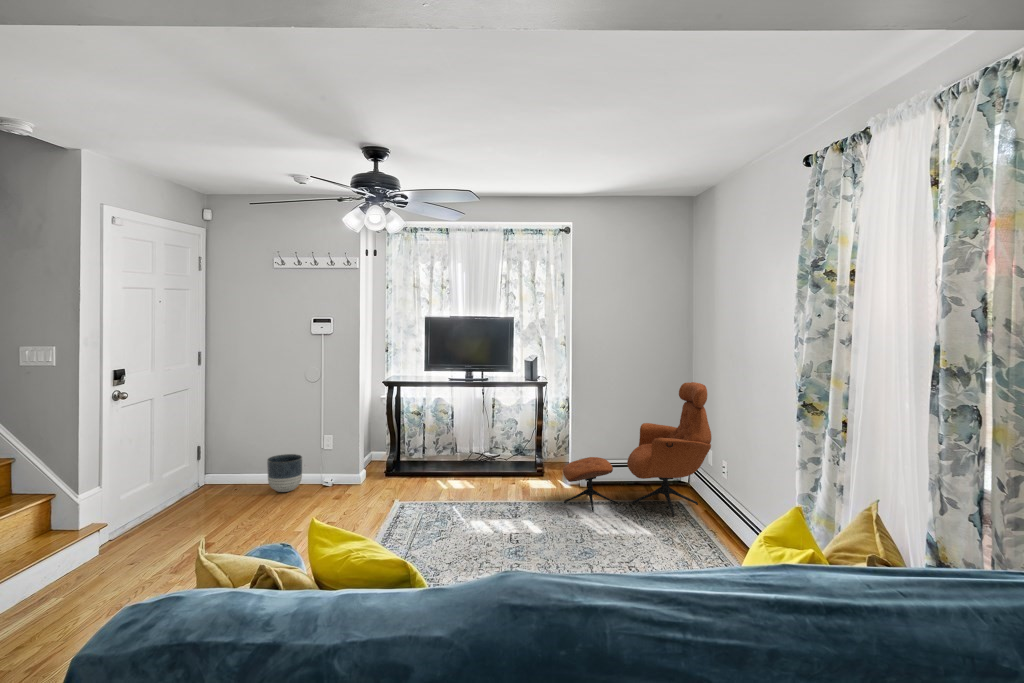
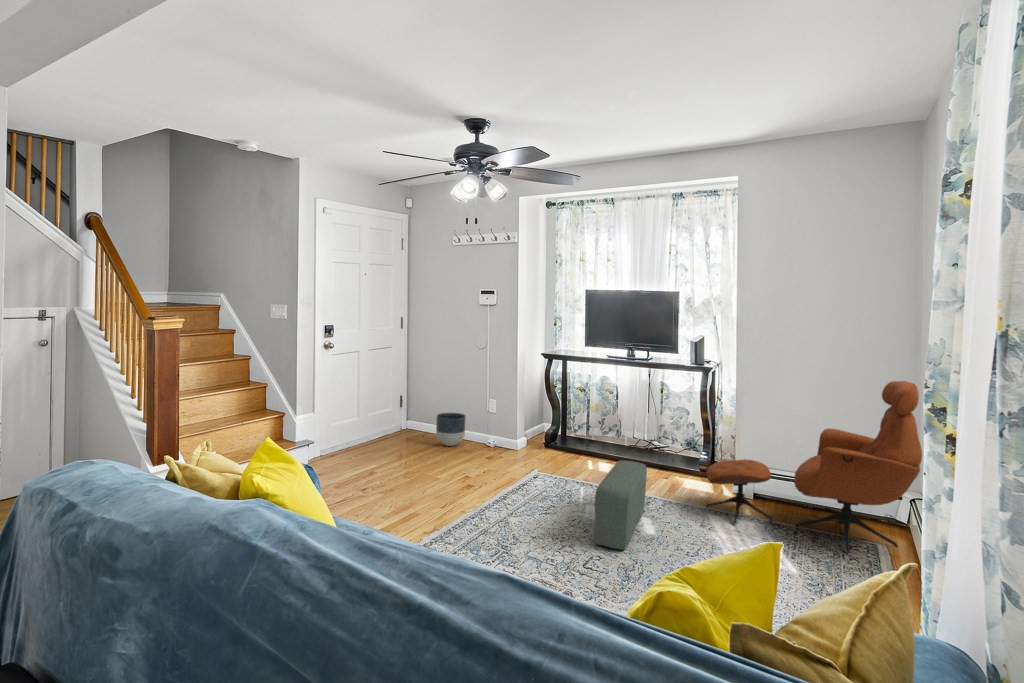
pouf: none [495,474,531,552] -> present [594,461,647,549]

